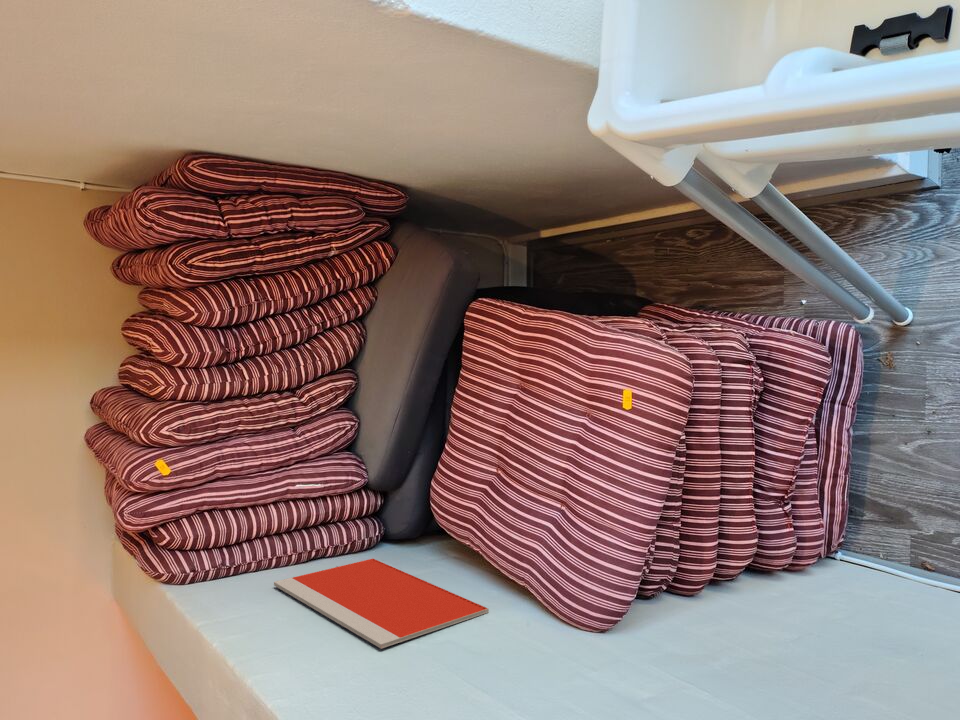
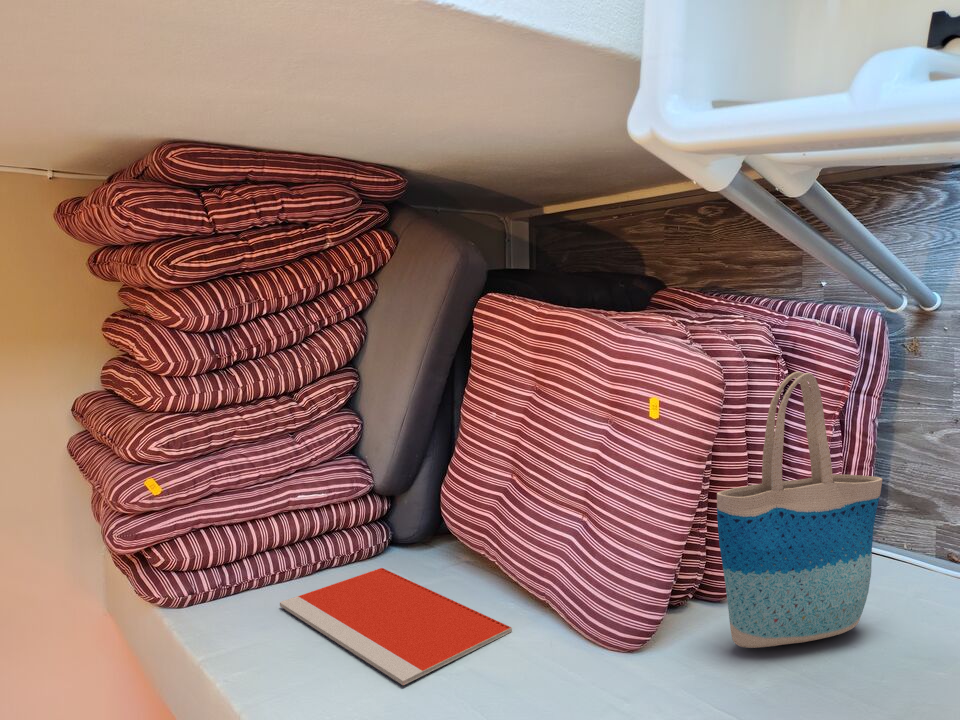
tote bag: none [679,372,842,631] -> present [717,371,882,648]

